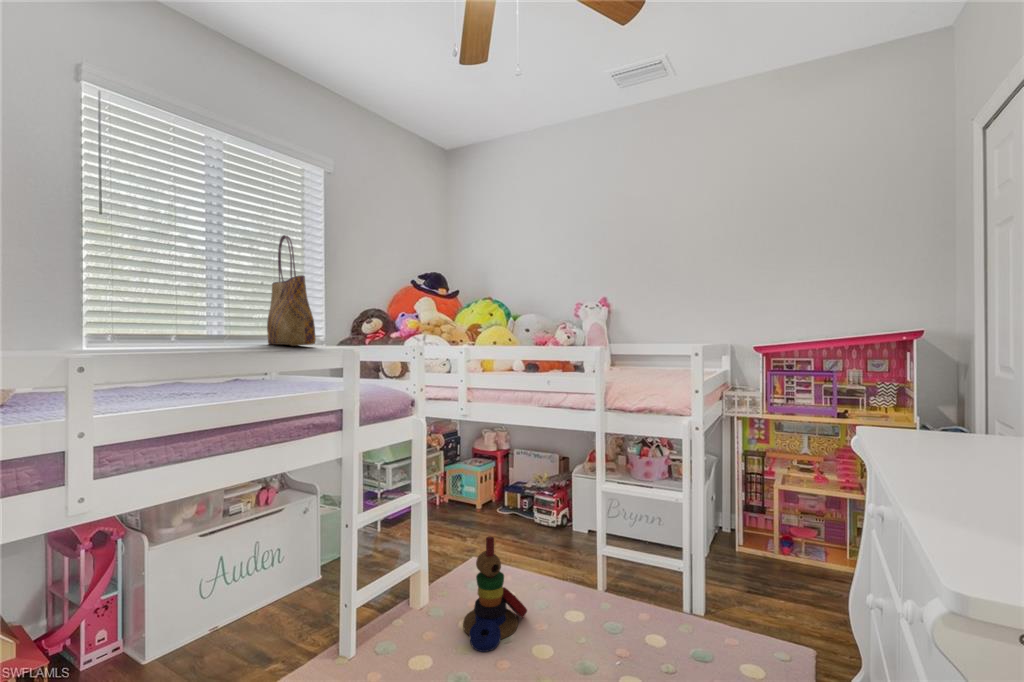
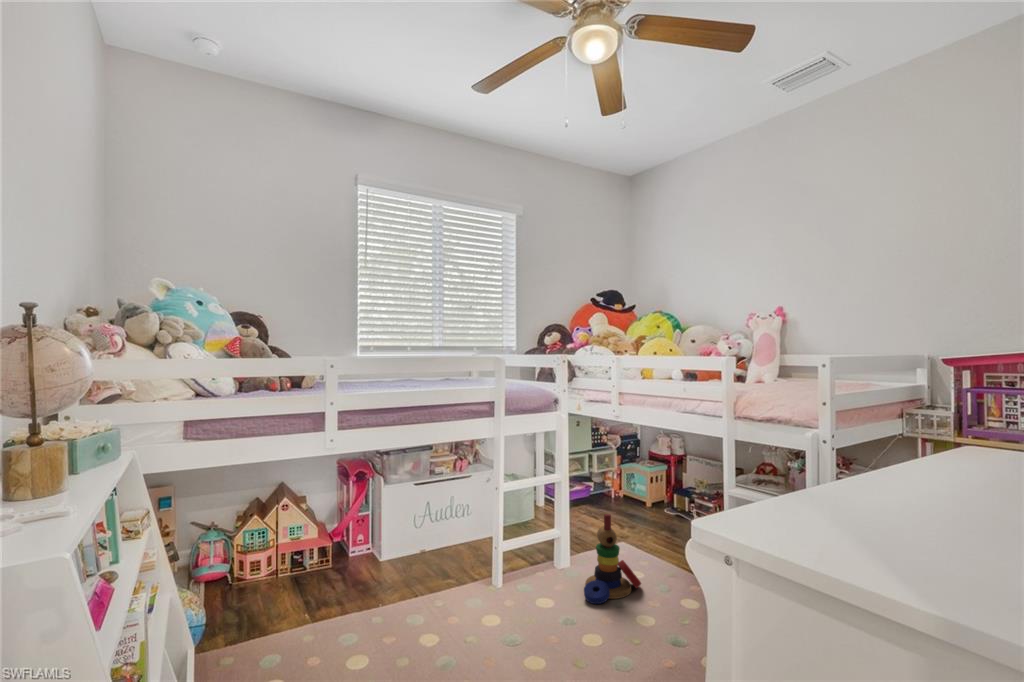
tote bag: present [267,235,316,346] -> none [460,275,485,355]

